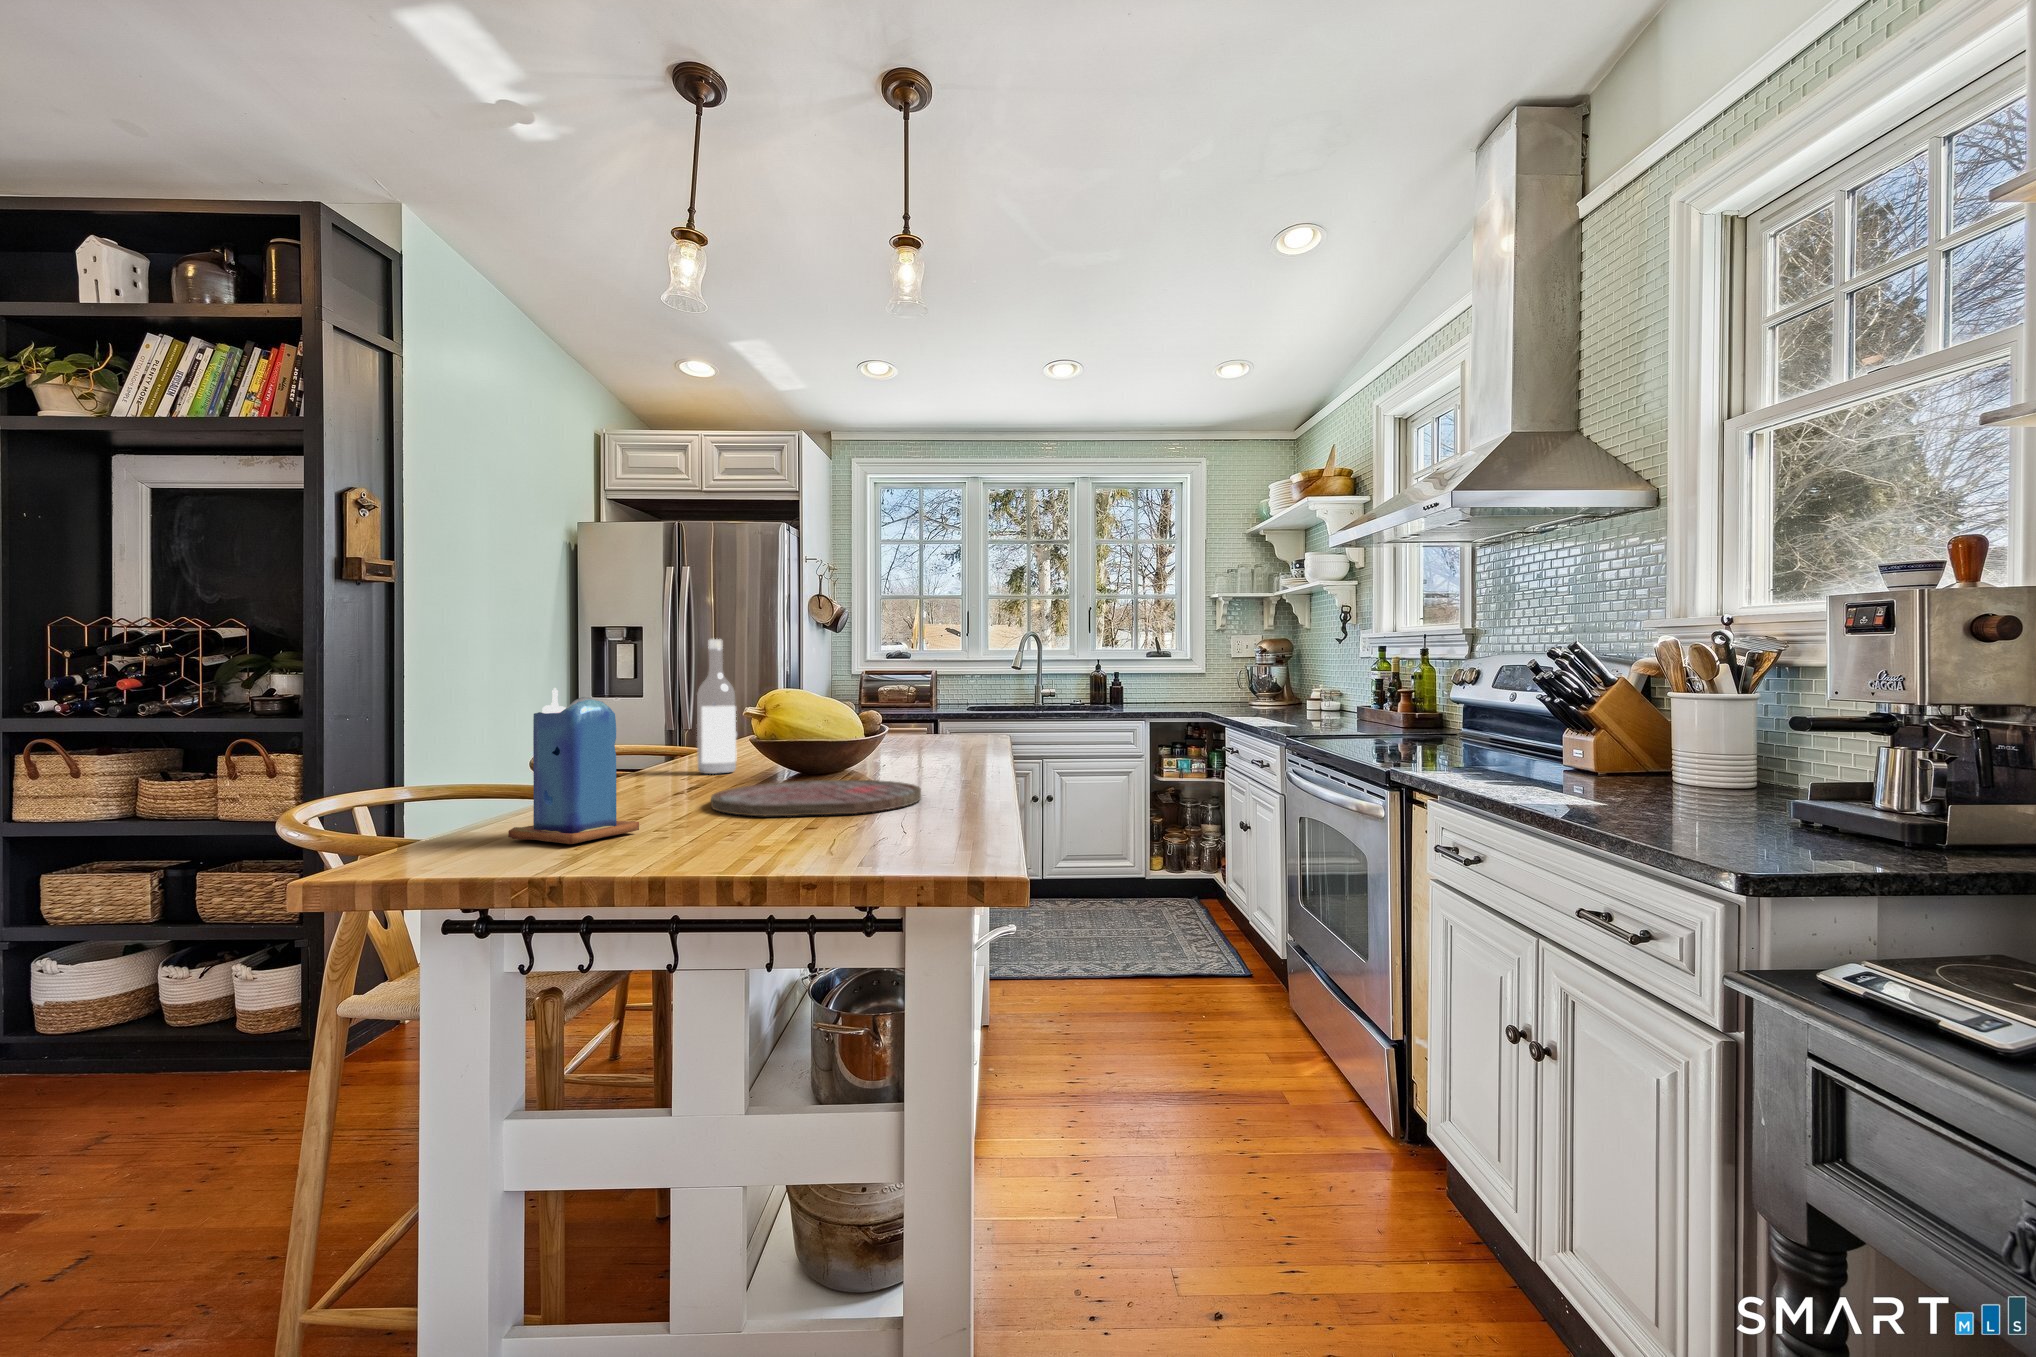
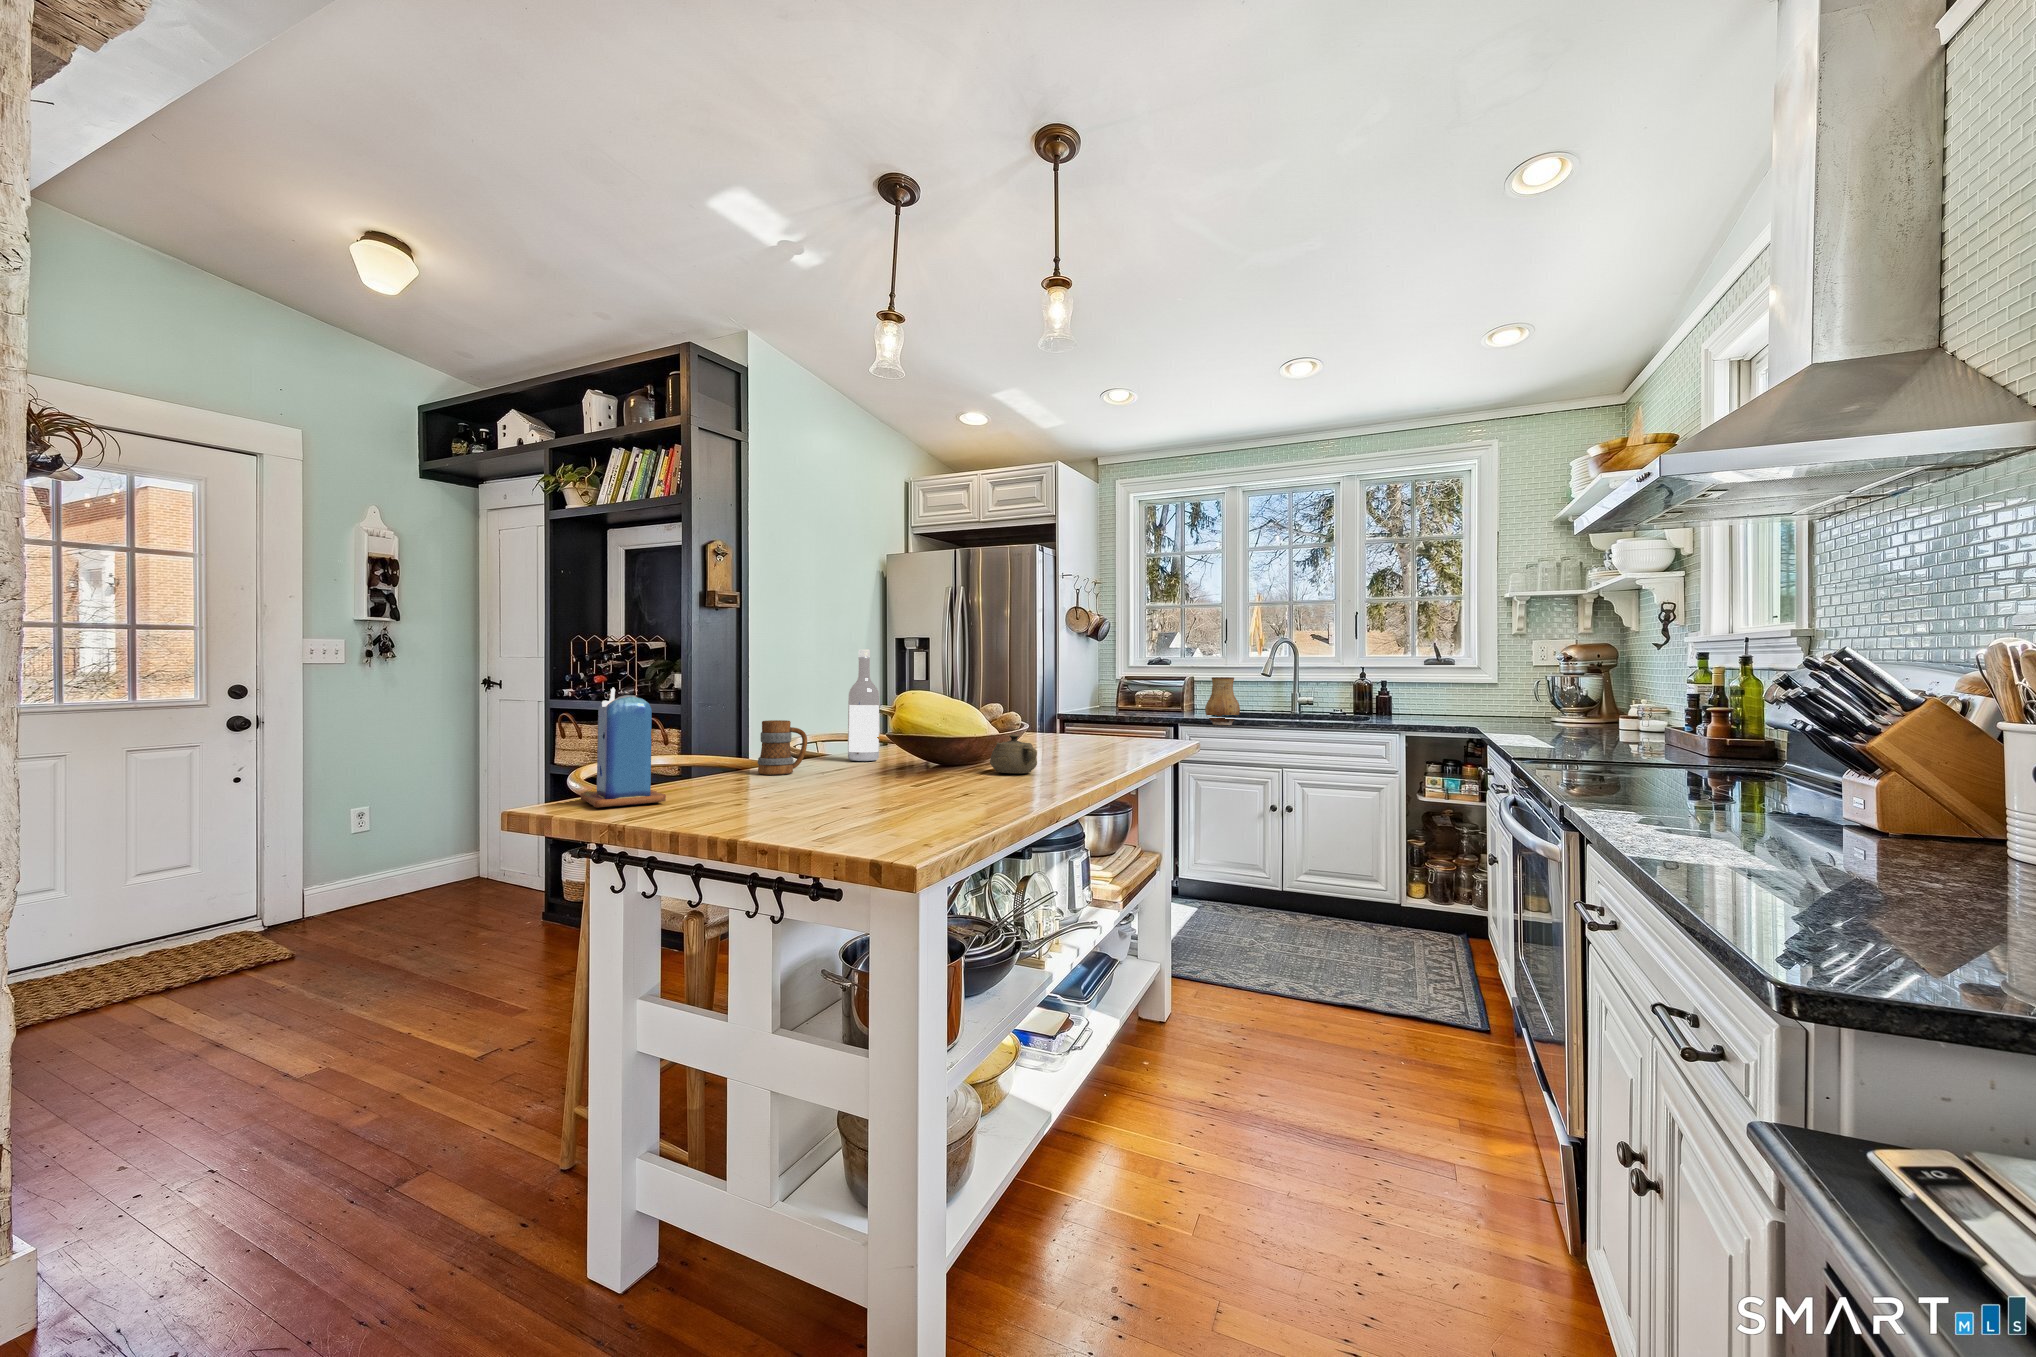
ceramic pitcher: none [960,670,995,719] -> present [1205,677,1240,725]
mug: none [634,727,691,794] -> present [758,720,807,775]
teapot: none [891,732,961,774] -> present [990,734,1037,773]
cutting board: present [711,780,921,816] -> none [762,772,944,803]

